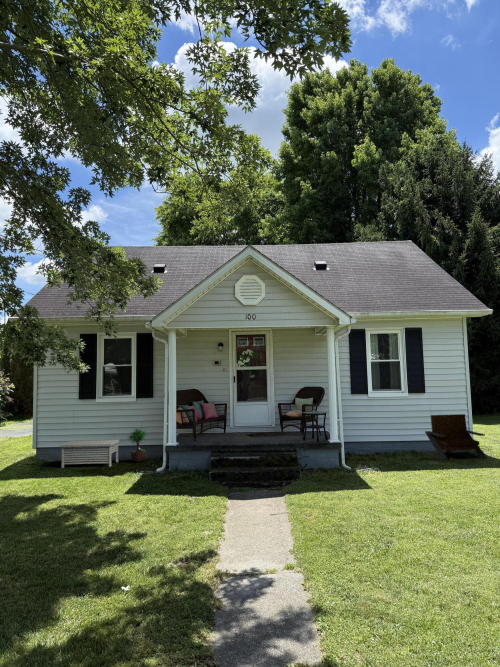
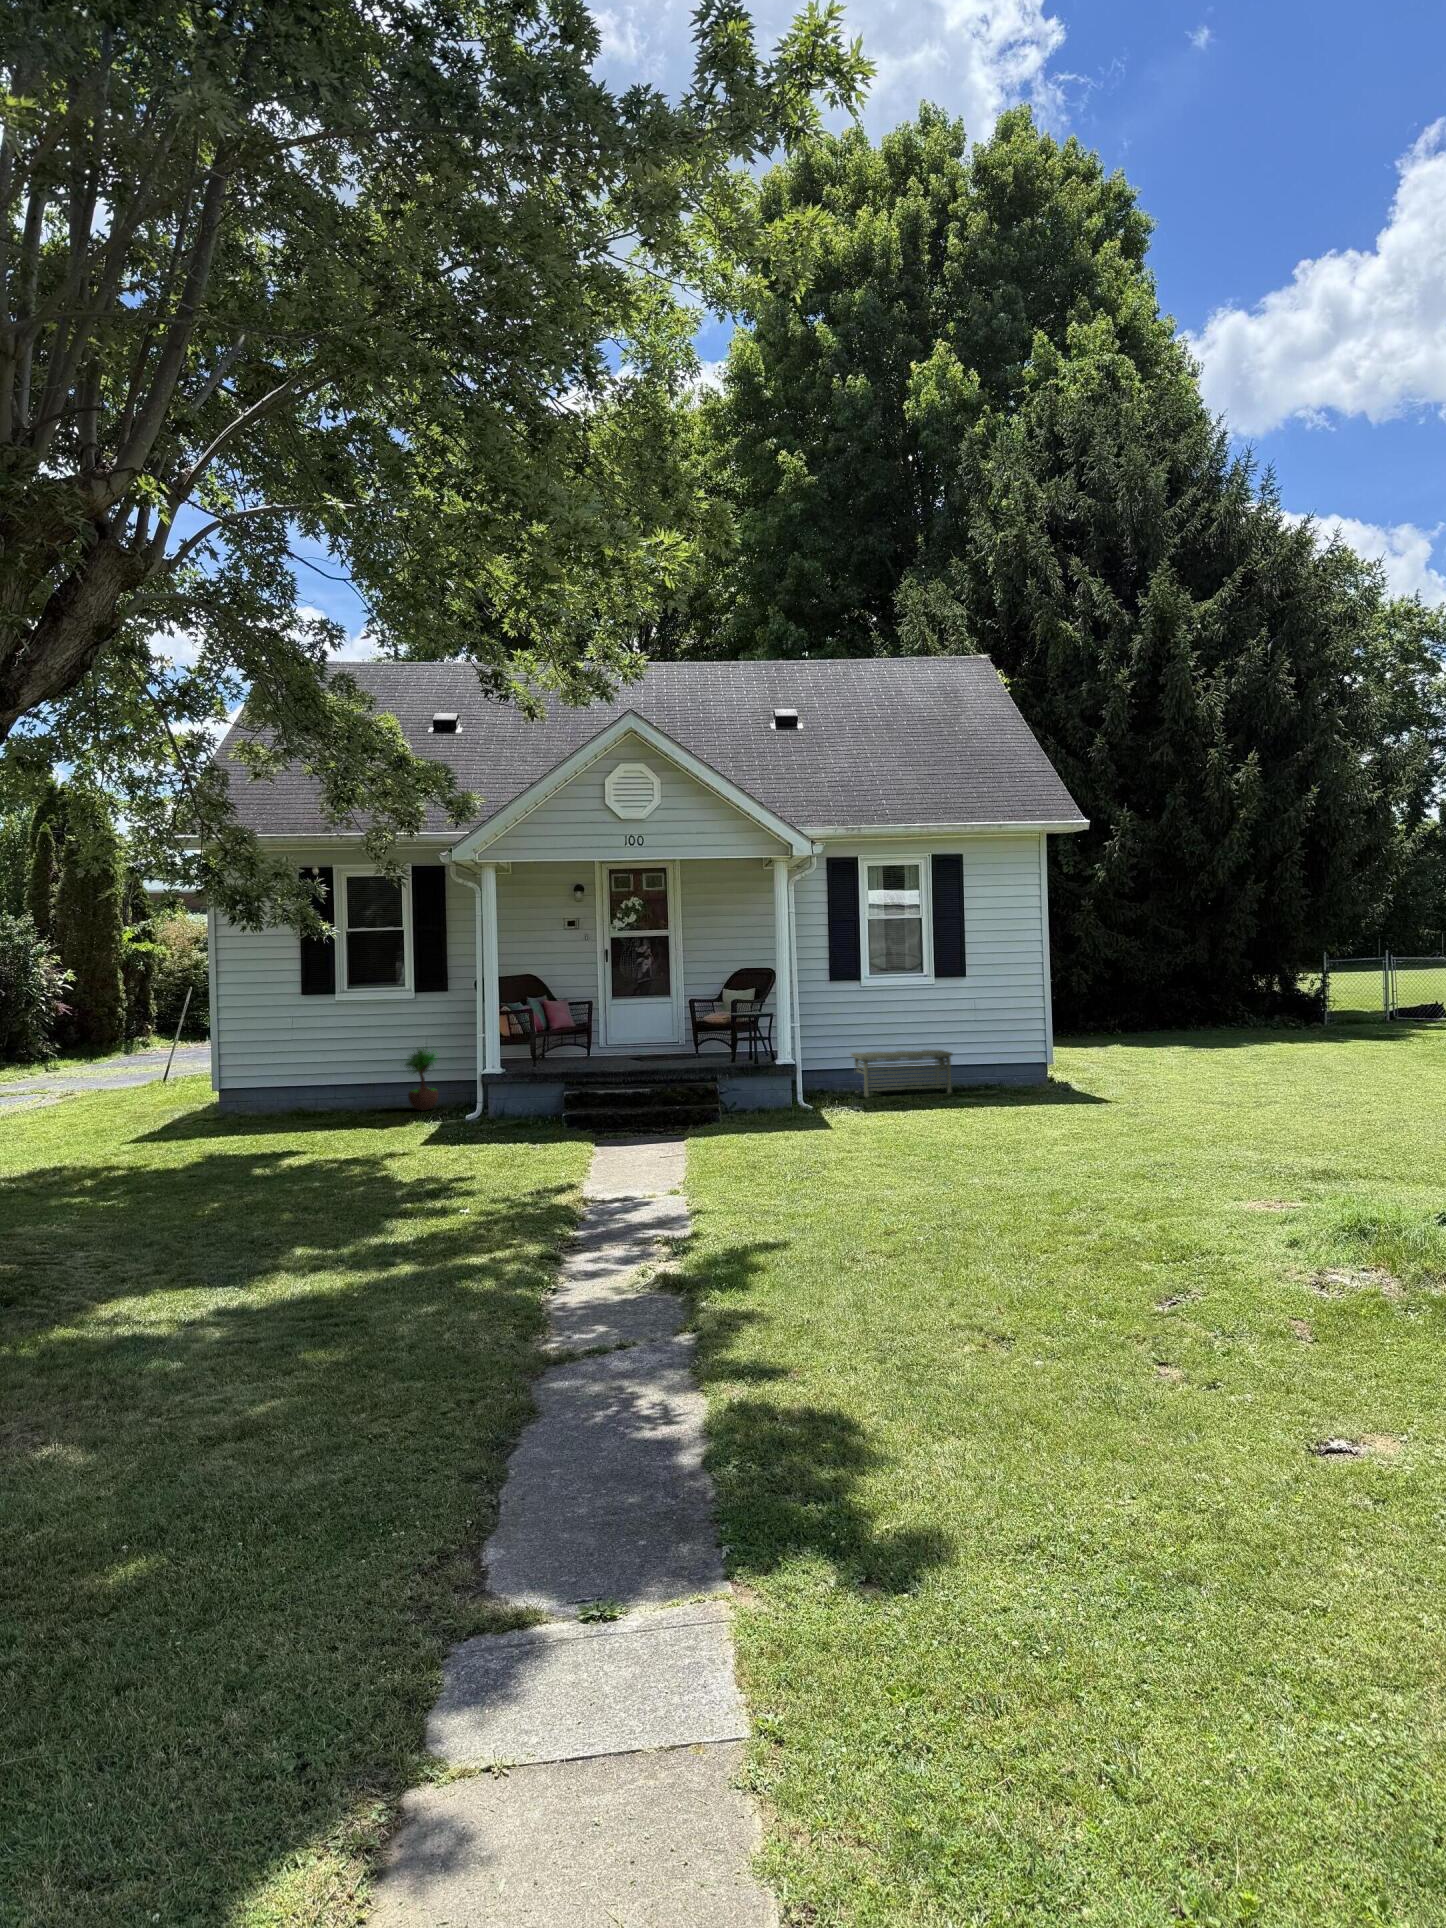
lounge chair: present [425,414,487,460] -> none [962,1016,1062,1096]
storage bench: present [60,440,119,468] -> present [851,1050,952,1097]

